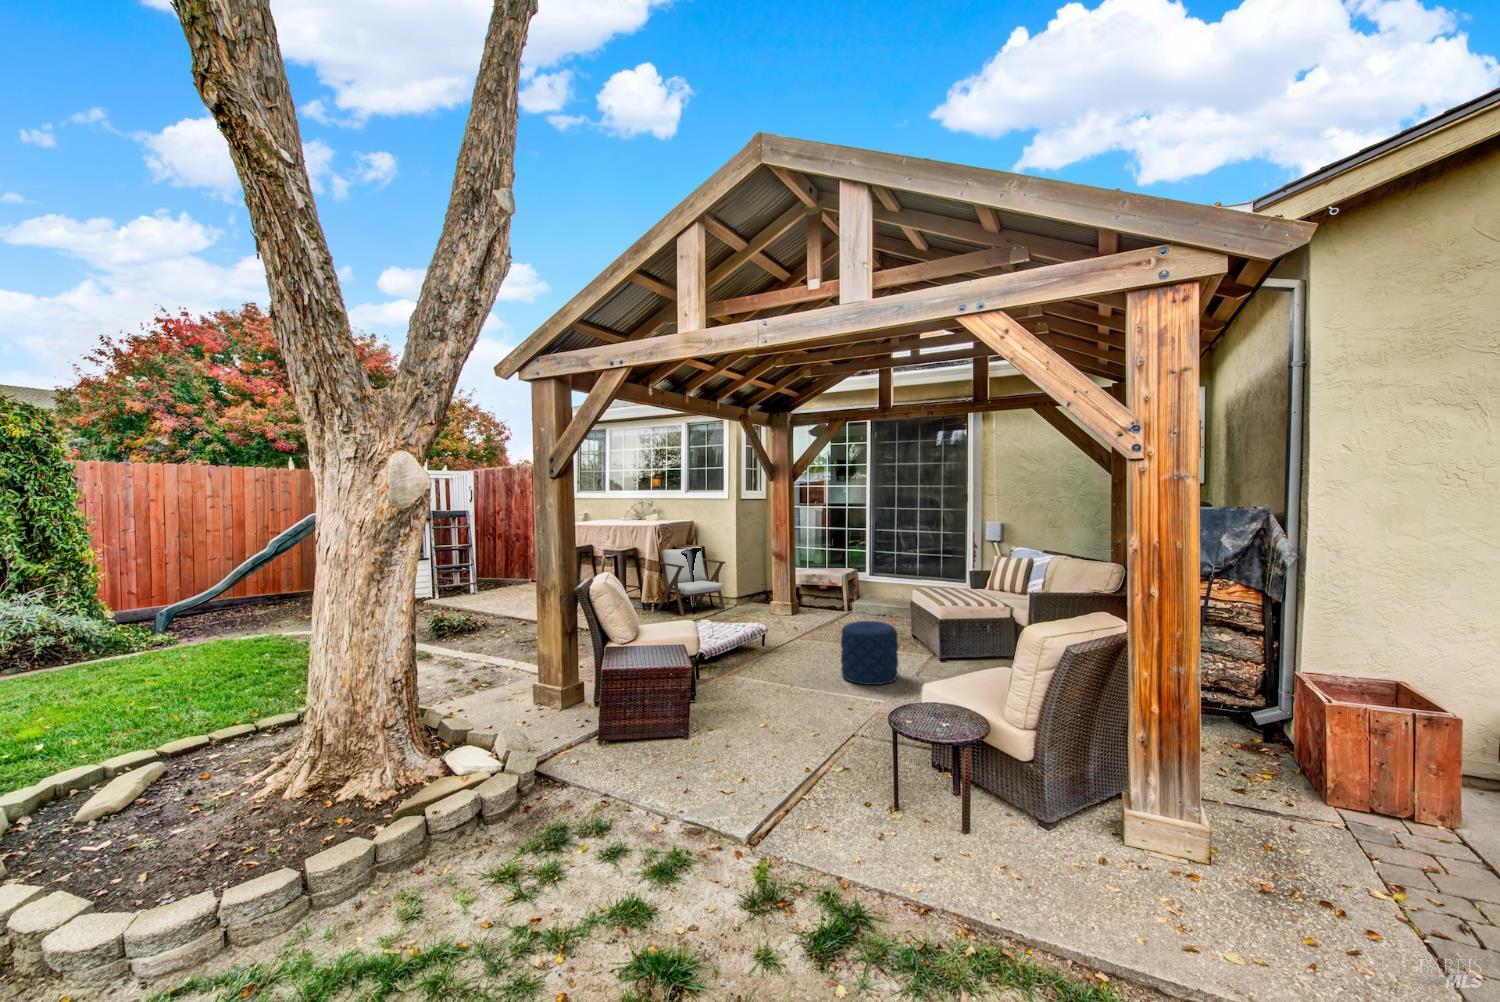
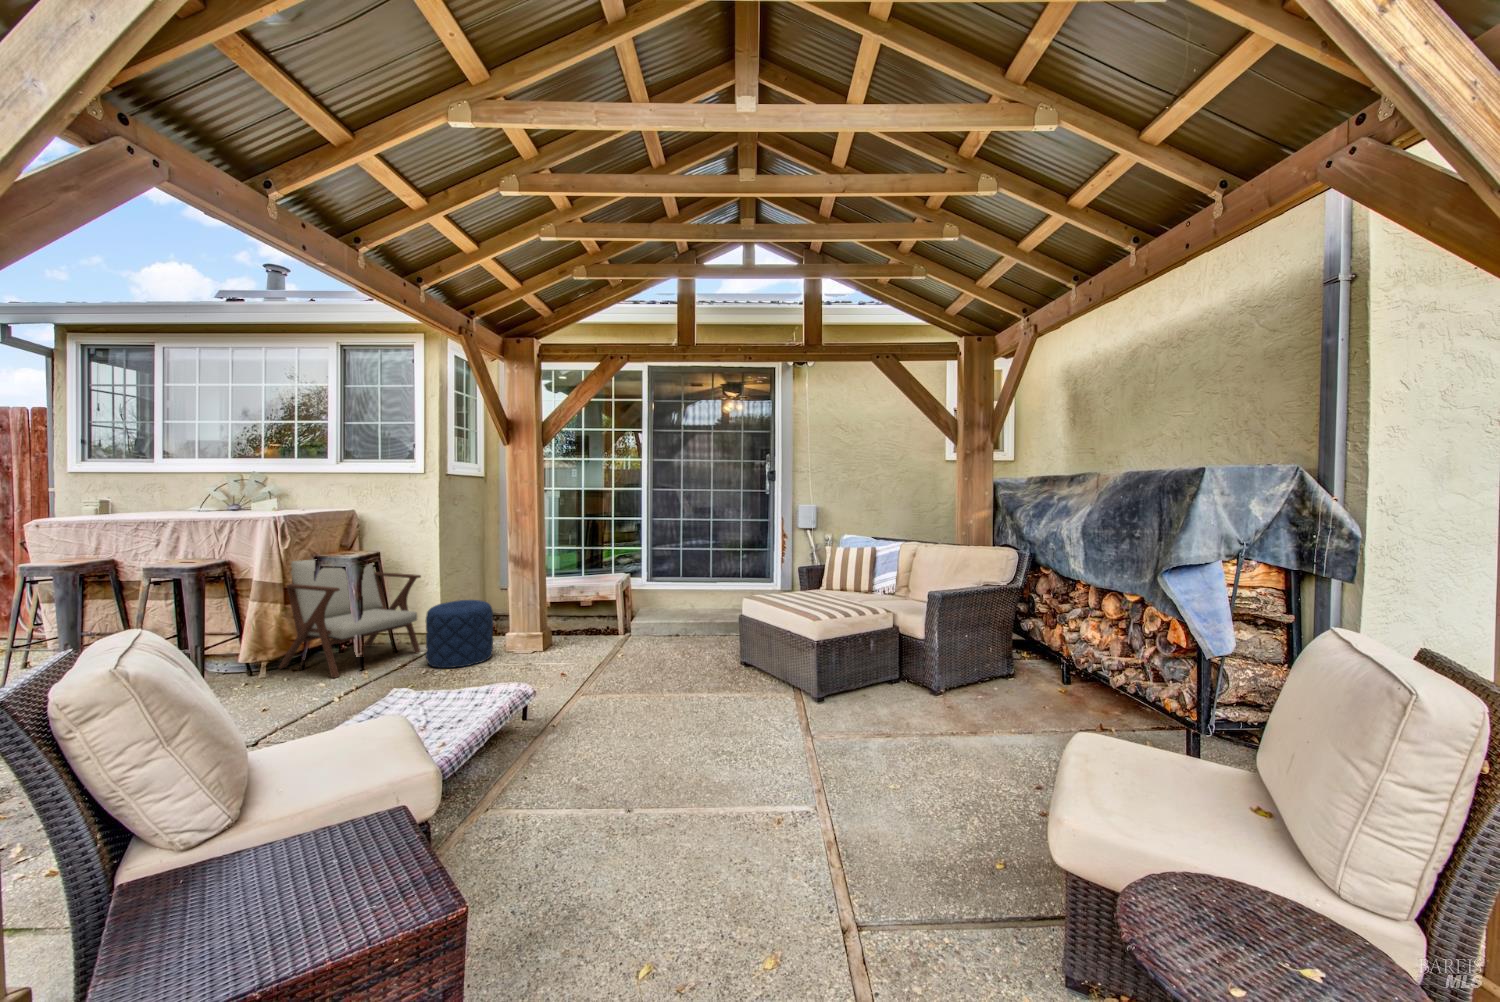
pouf: present [841,621,898,685] -> present [426,600,493,668]

